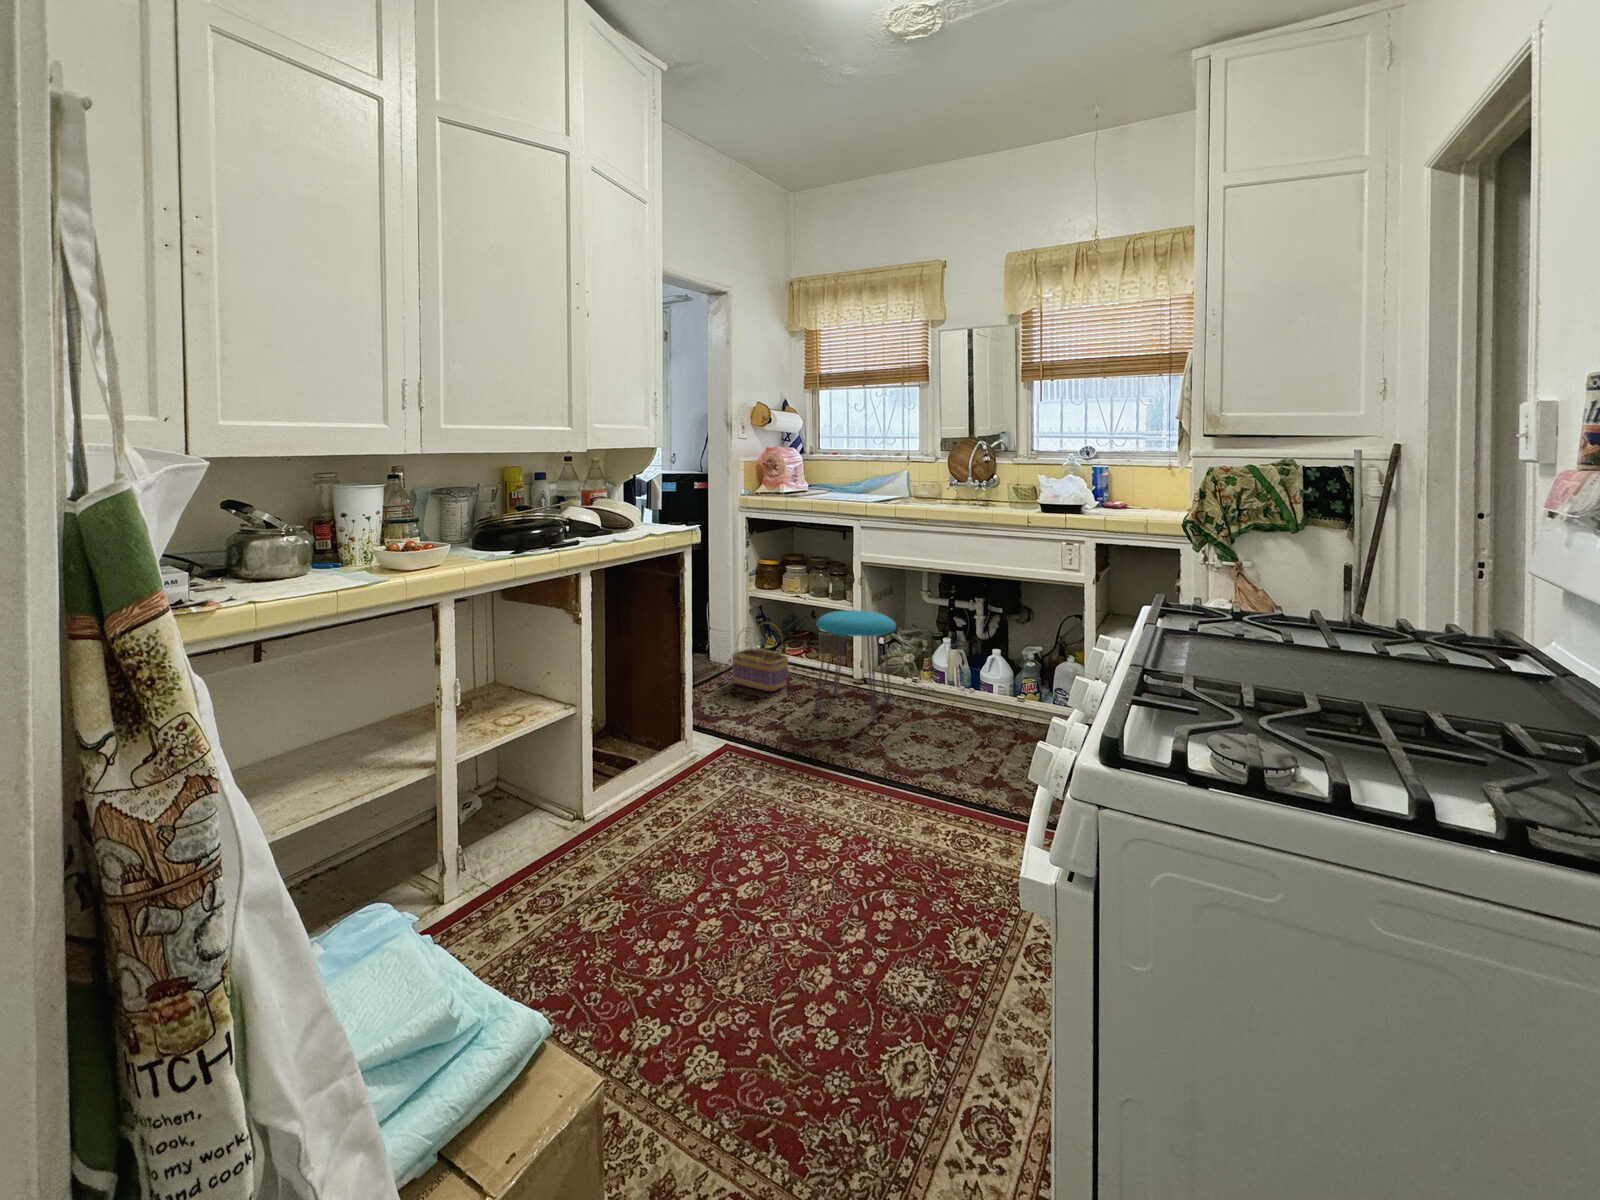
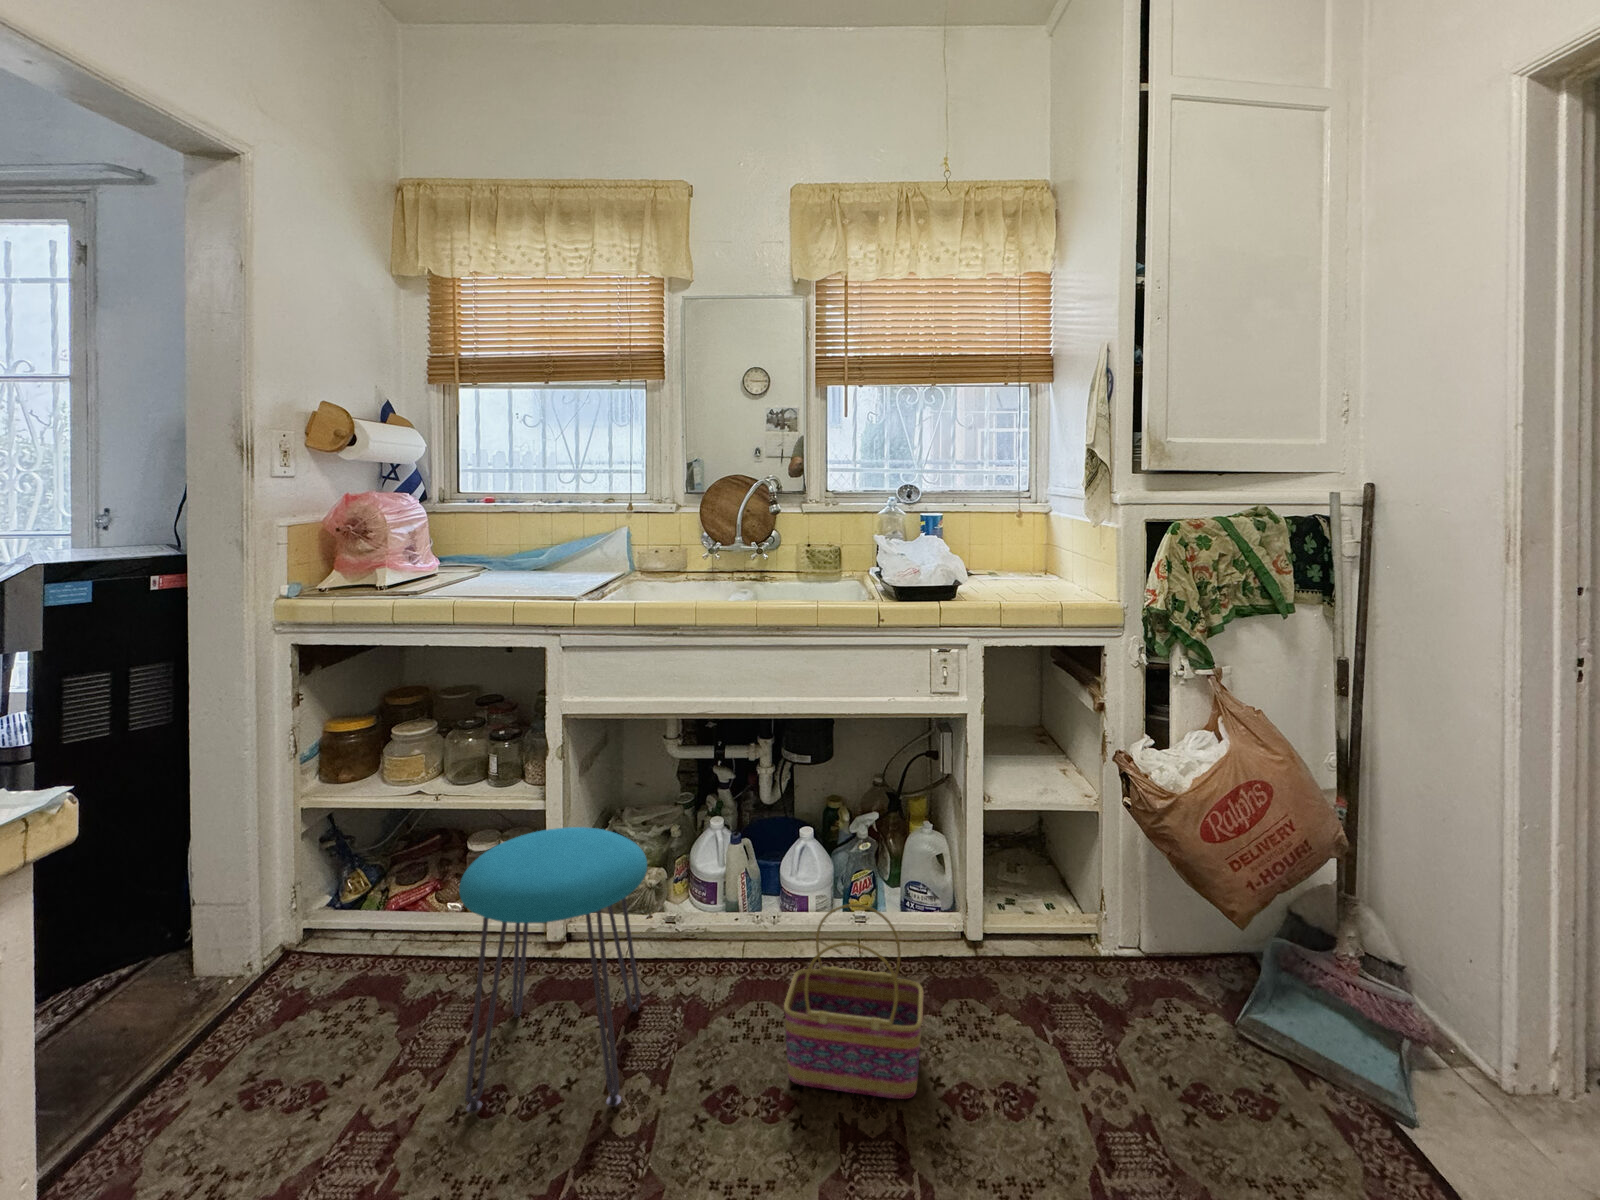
basket: present [732,624,788,692] -> present [784,904,924,1099]

